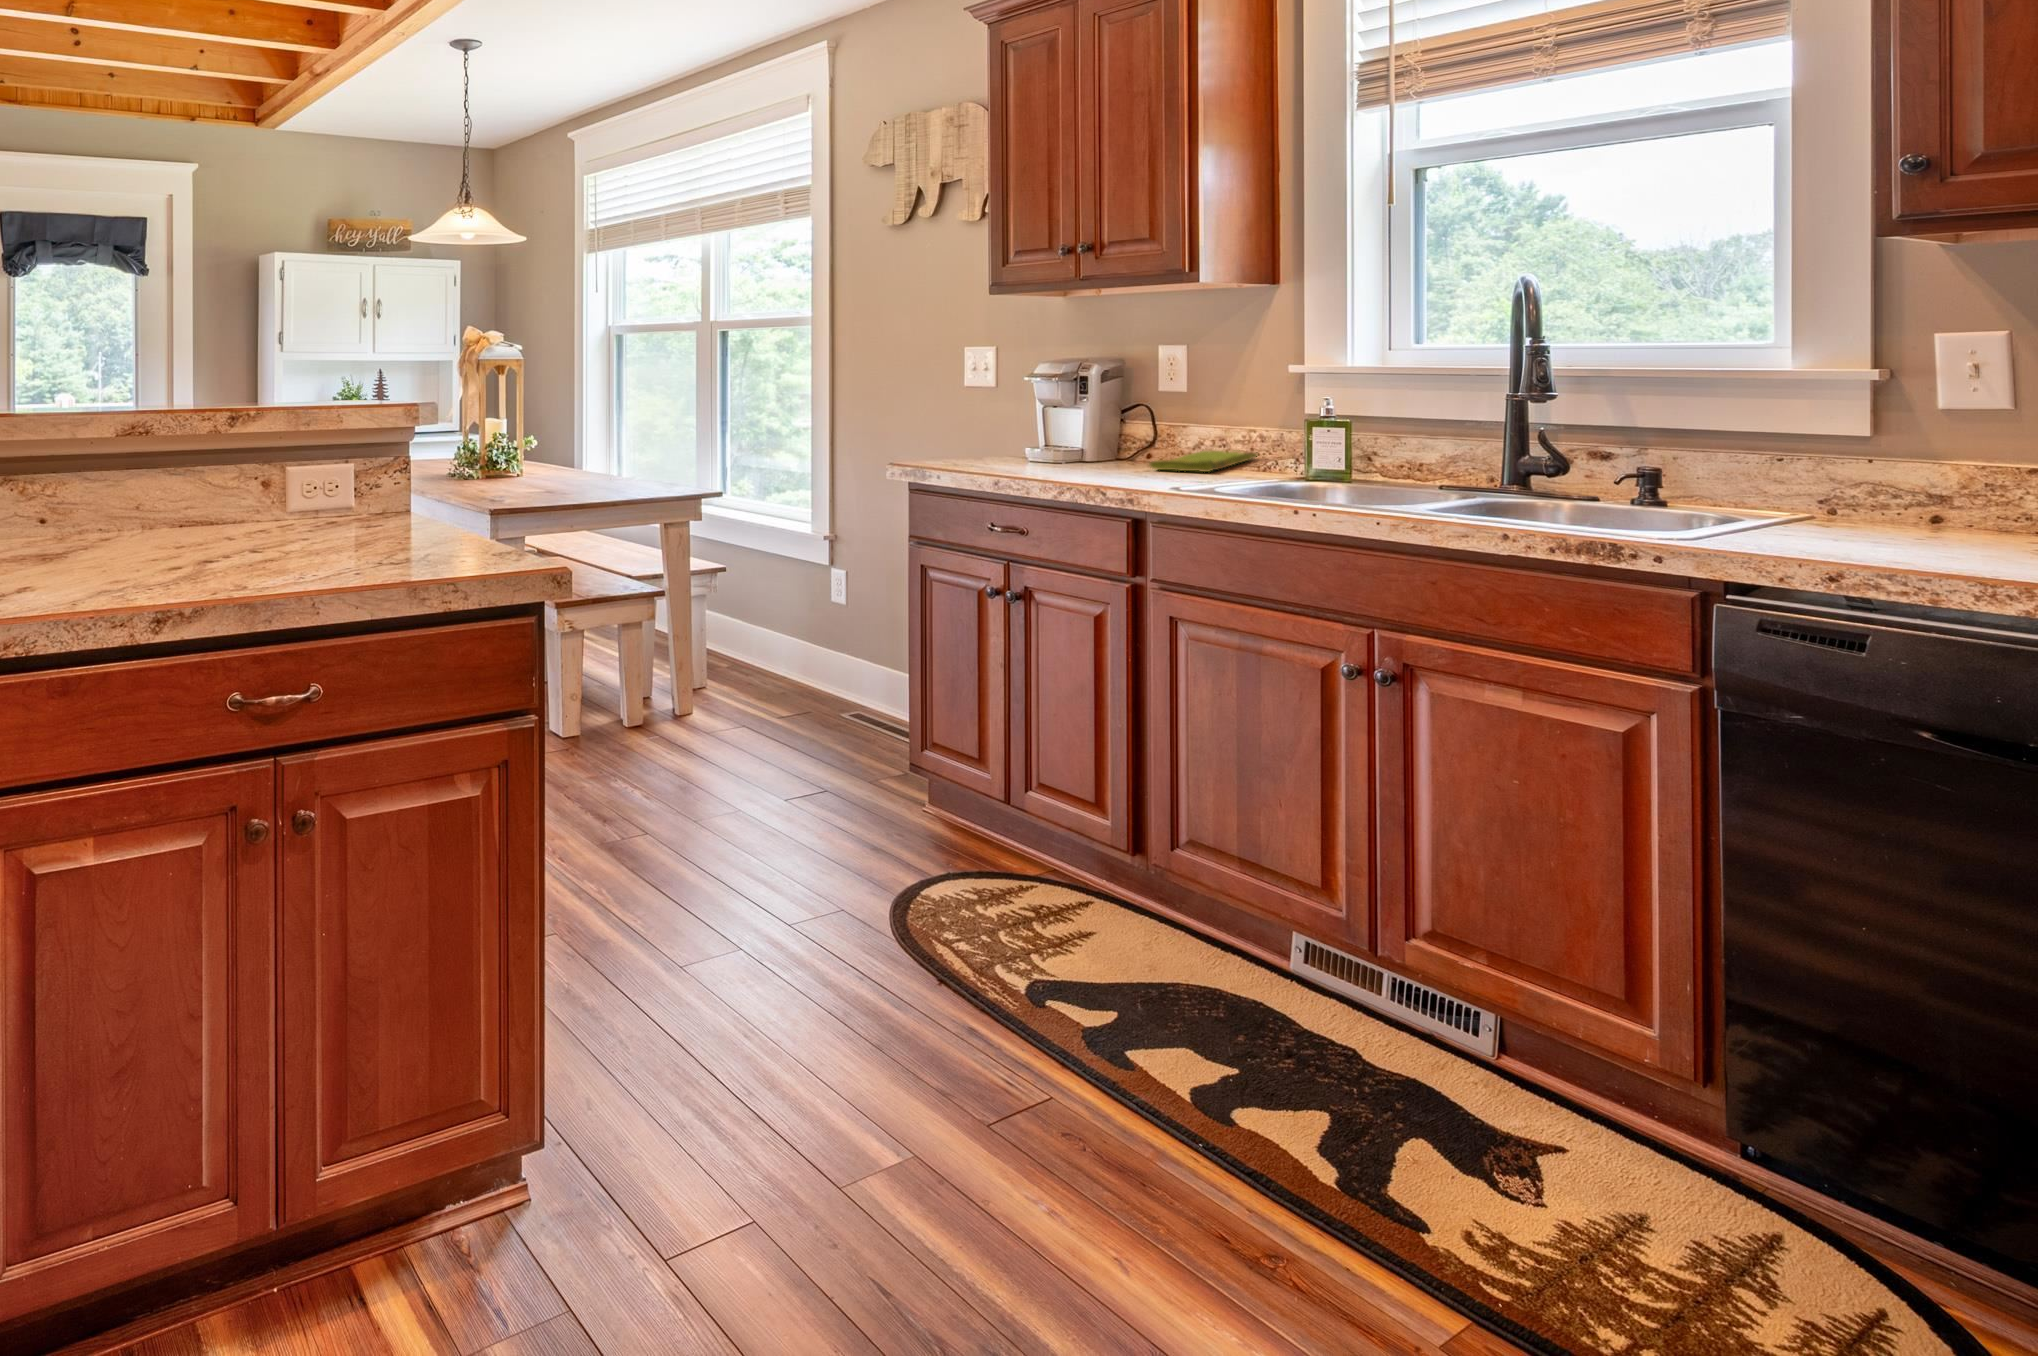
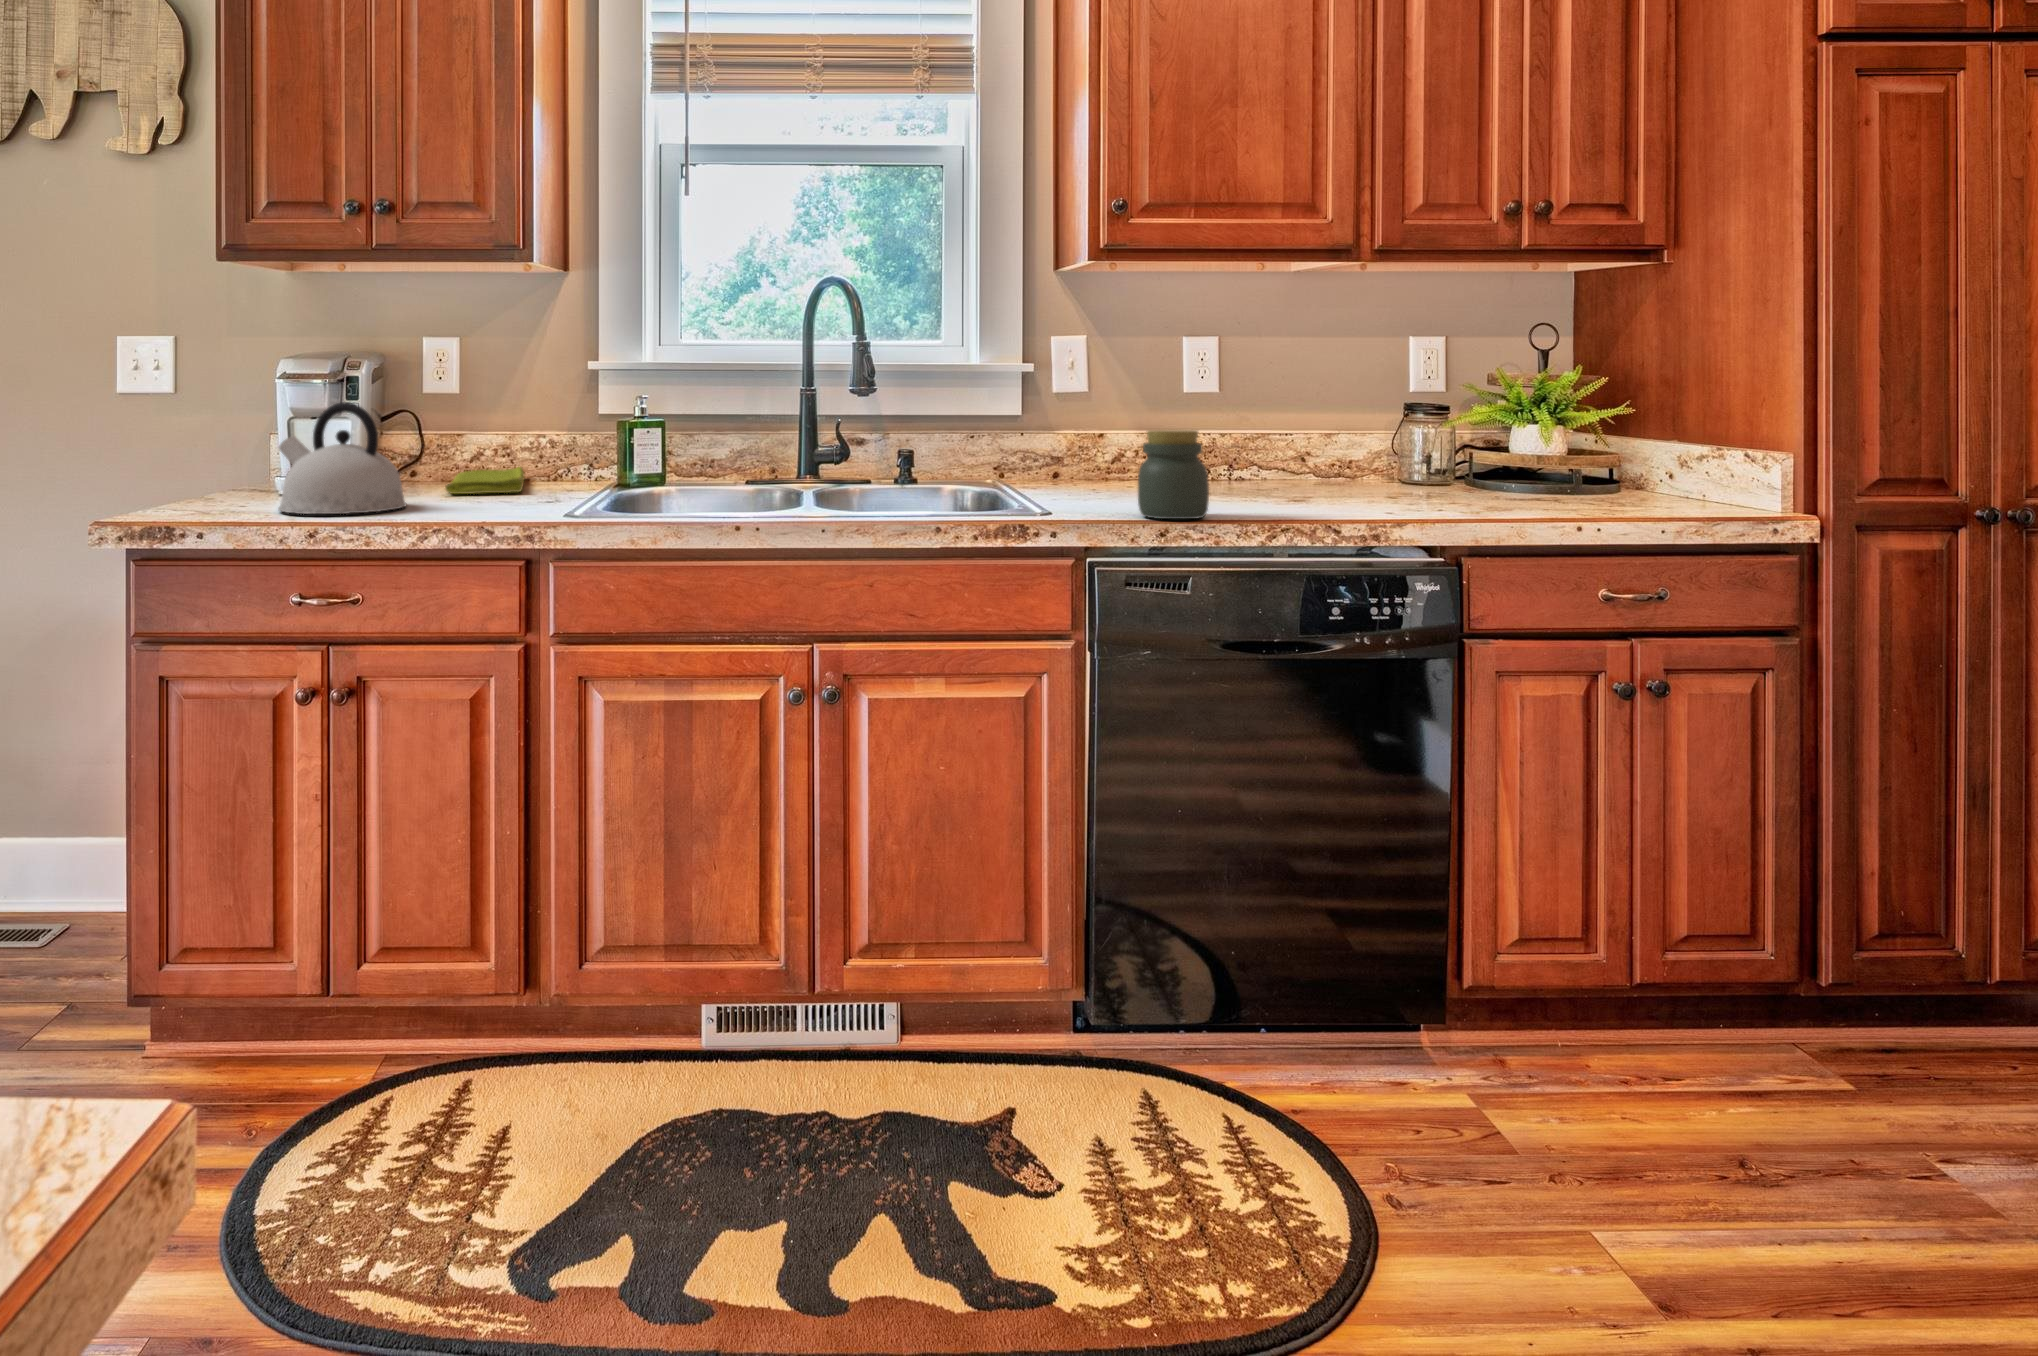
kettle: none [1007,401,1100,480] -> present [278,402,406,514]
jar: none [1812,460,1935,570] -> present [1138,430,1209,519]

